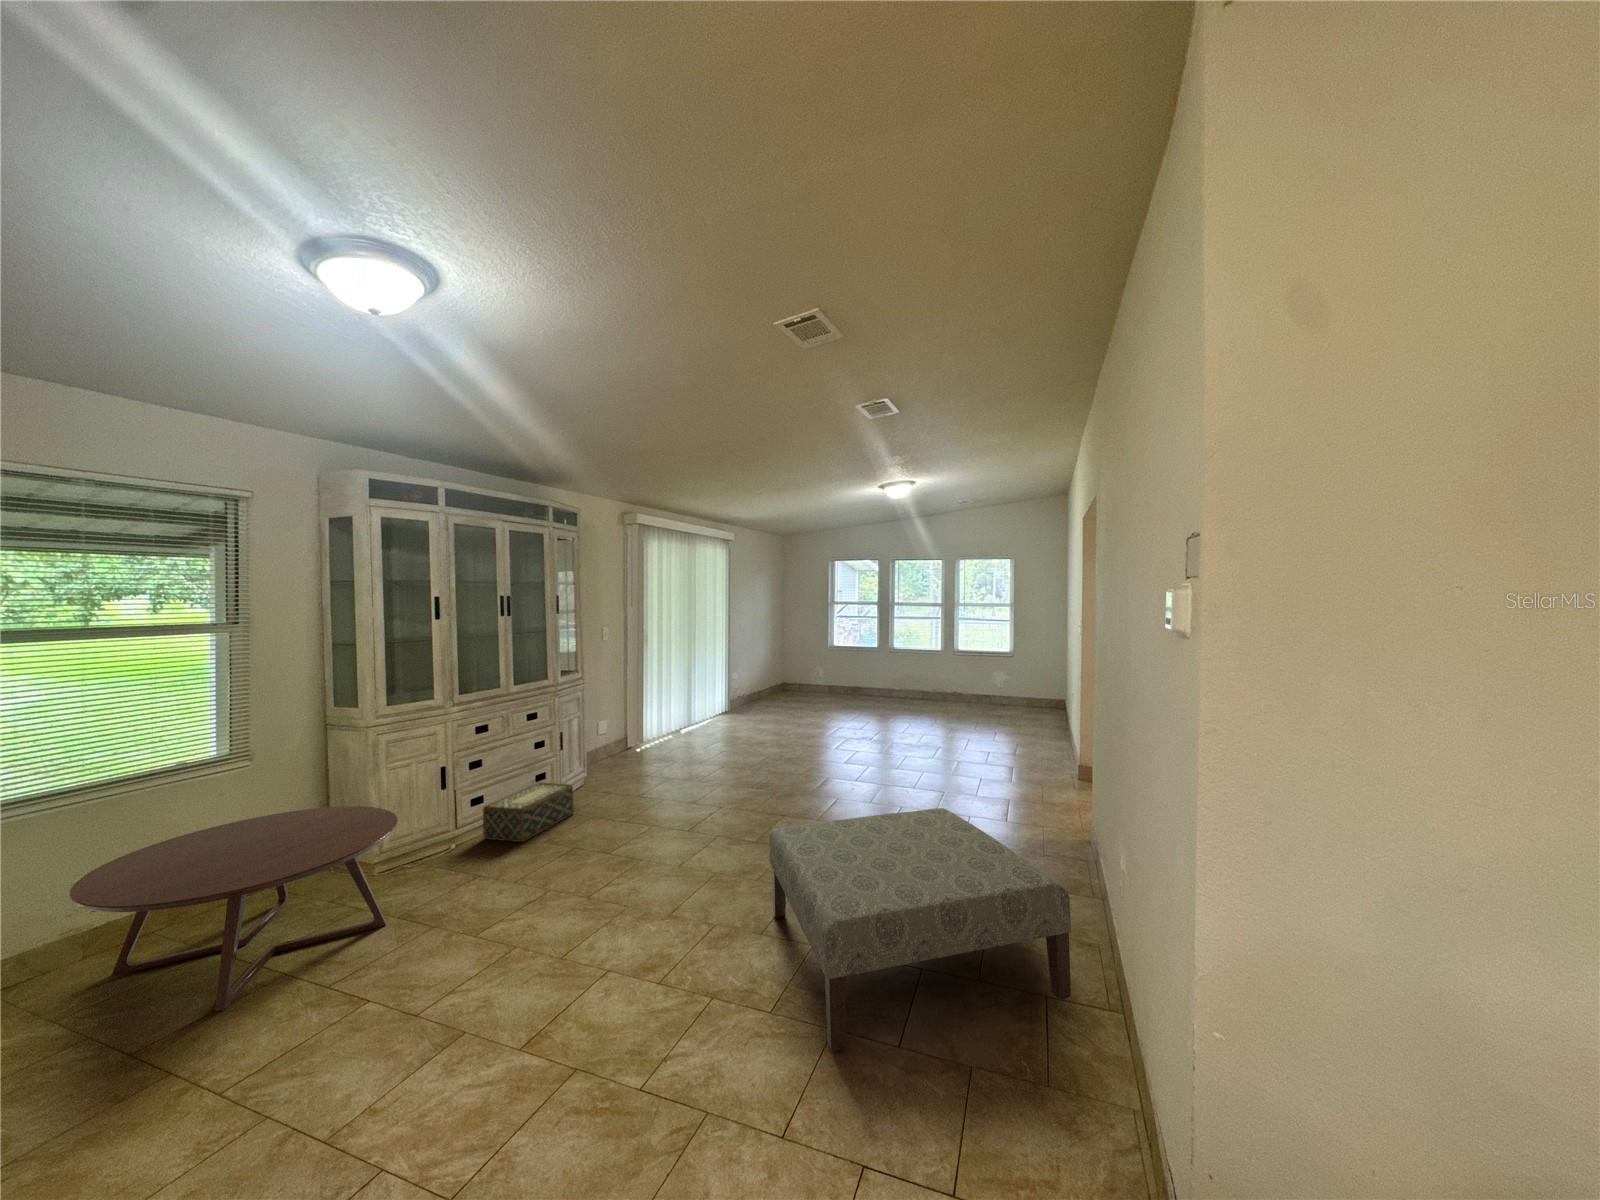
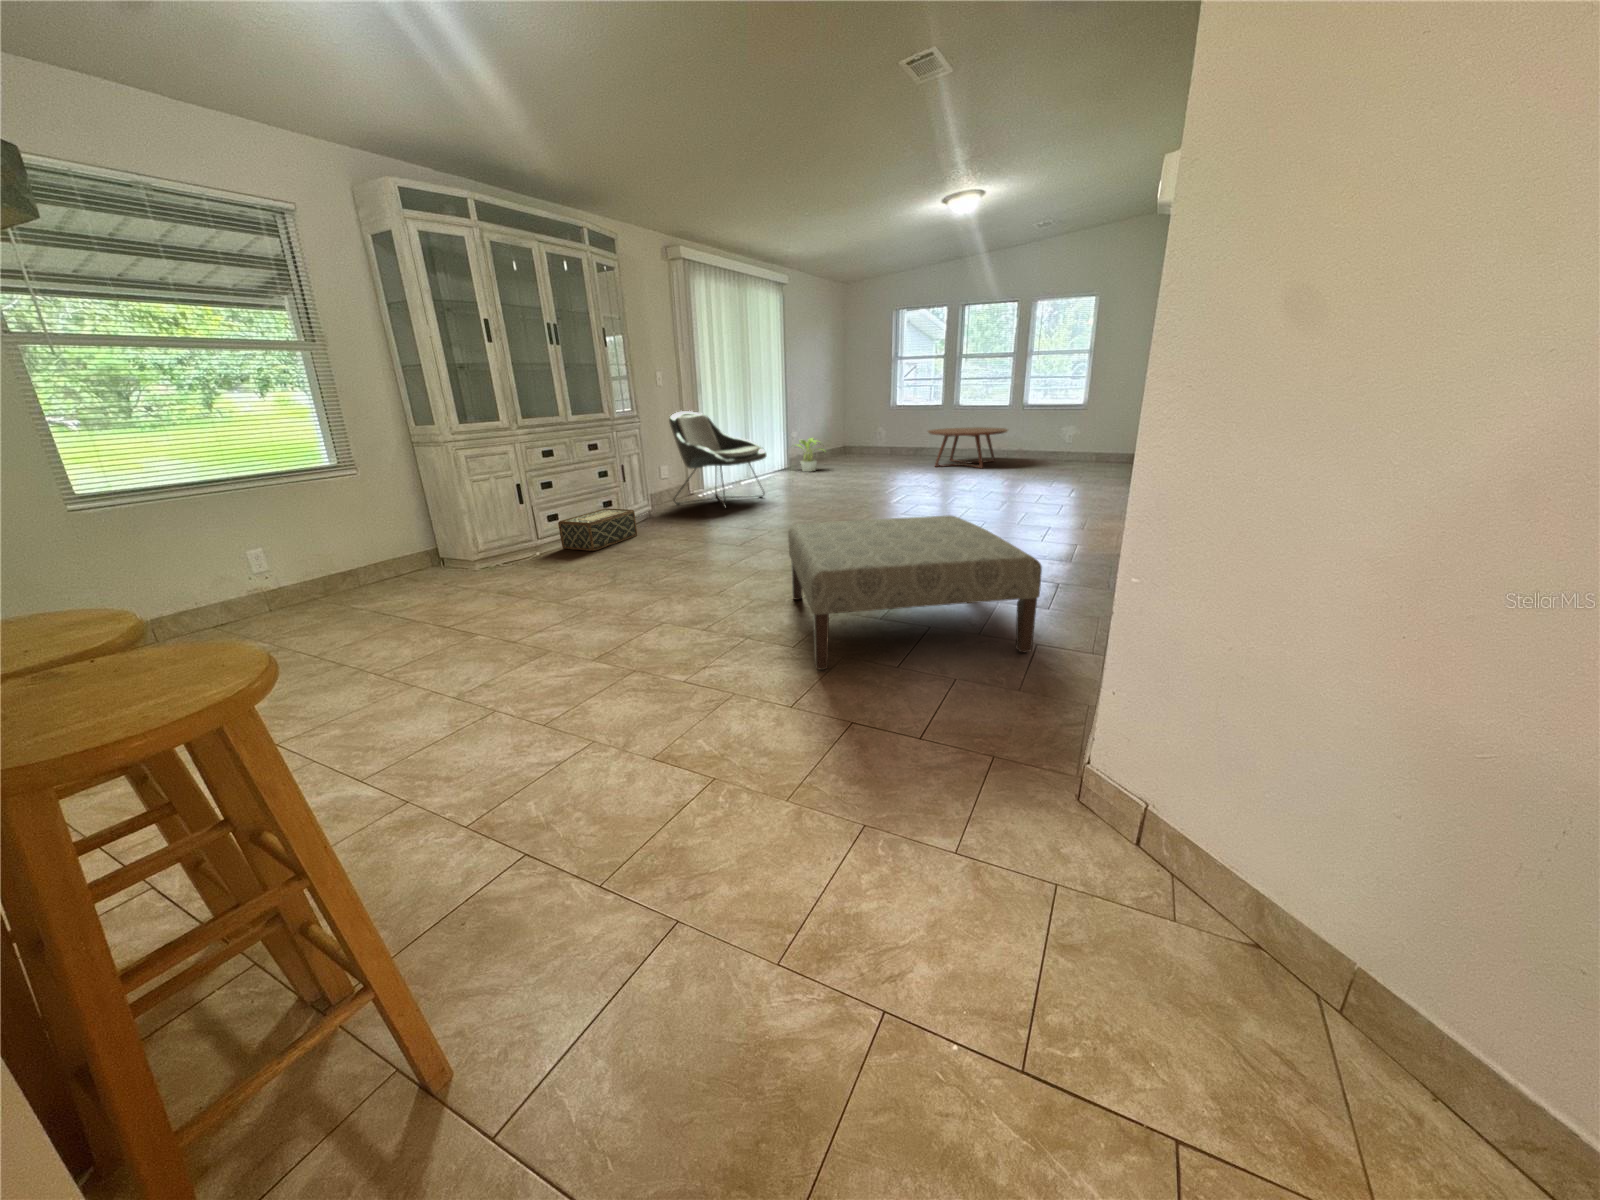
lounge chair: none [611,663,714,770] -> present [669,411,767,508]
potted plant: none [732,679,768,713] -> present [795,438,822,472]
coffee table: present [70,806,398,1011] -> present [928,427,1008,468]

